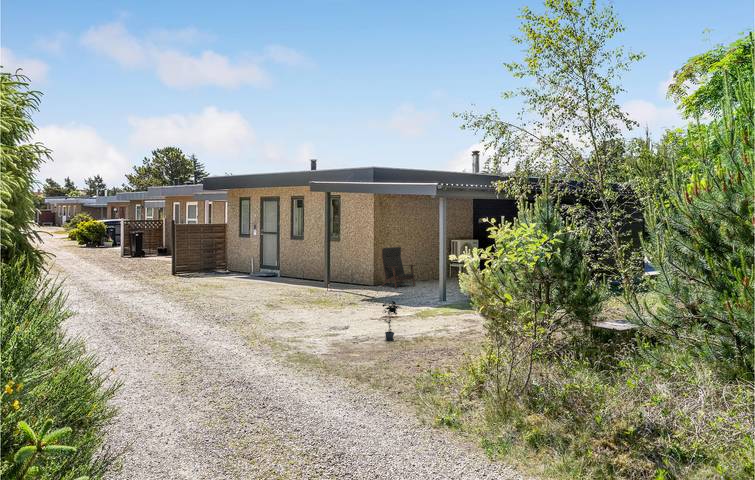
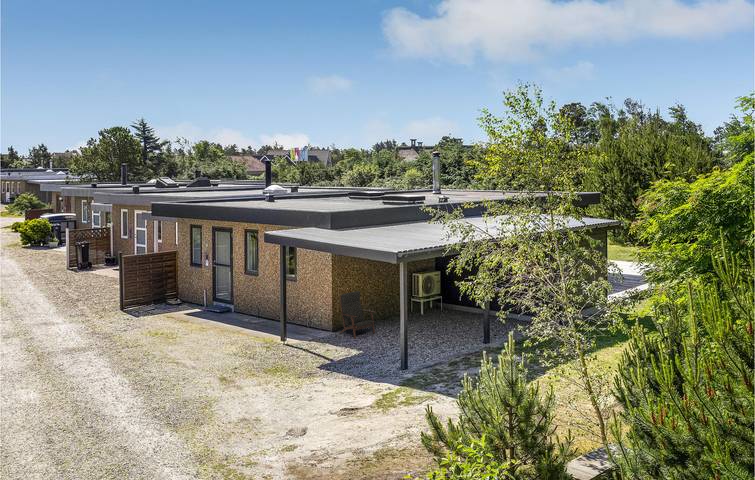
potted plant: present [382,301,401,340] -> none [334,418,356,462]

